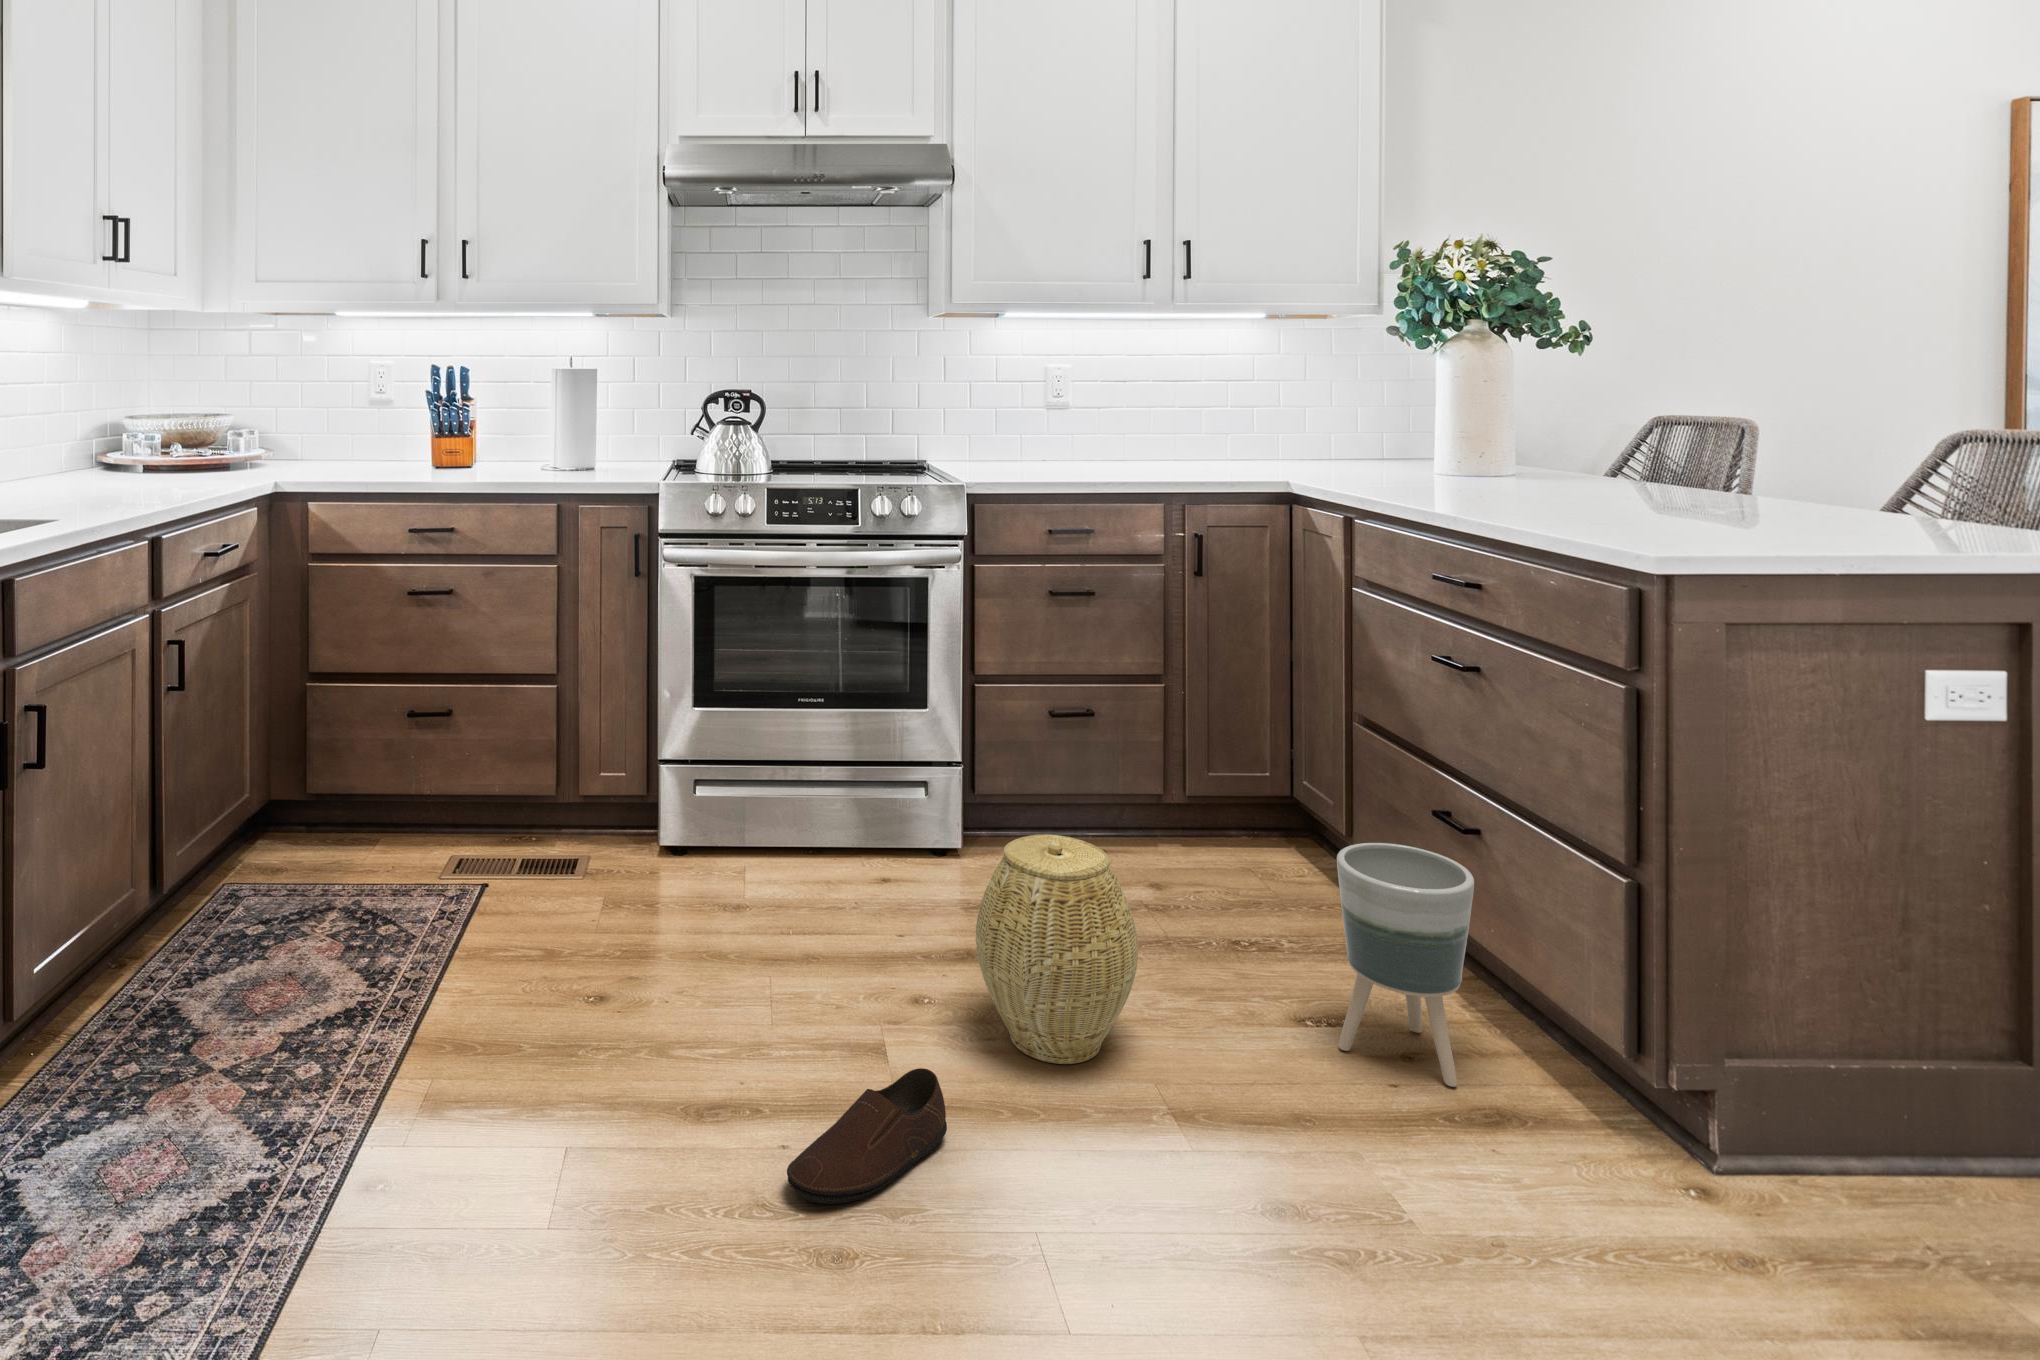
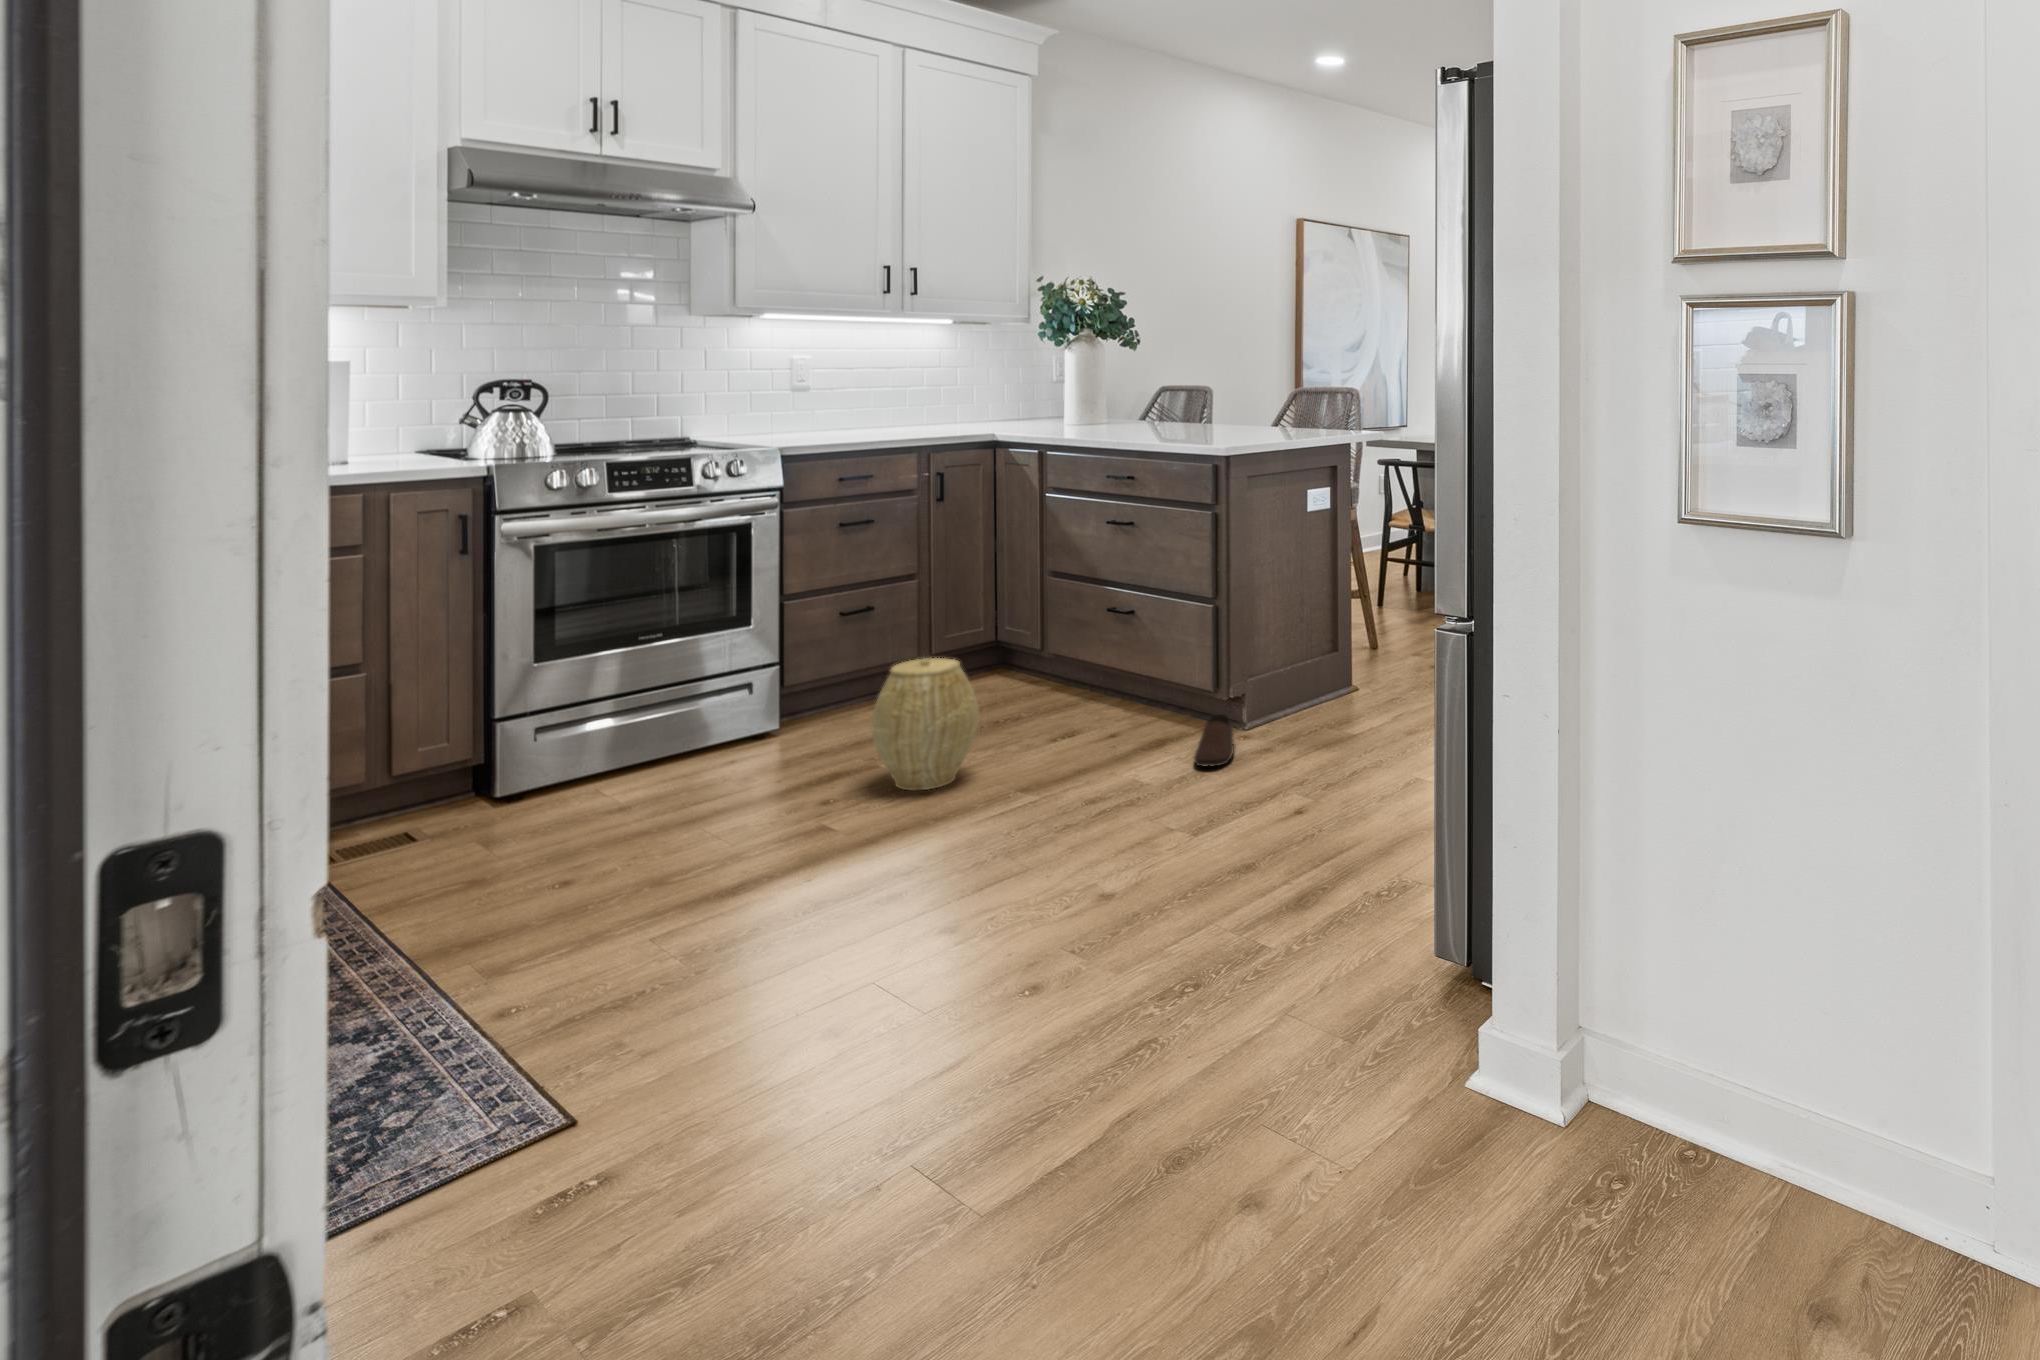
planter: present [1337,843,1474,1087] -> none [1073,625,1142,741]
shoe: present [787,1068,947,1204] -> present [1194,714,1234,766]

